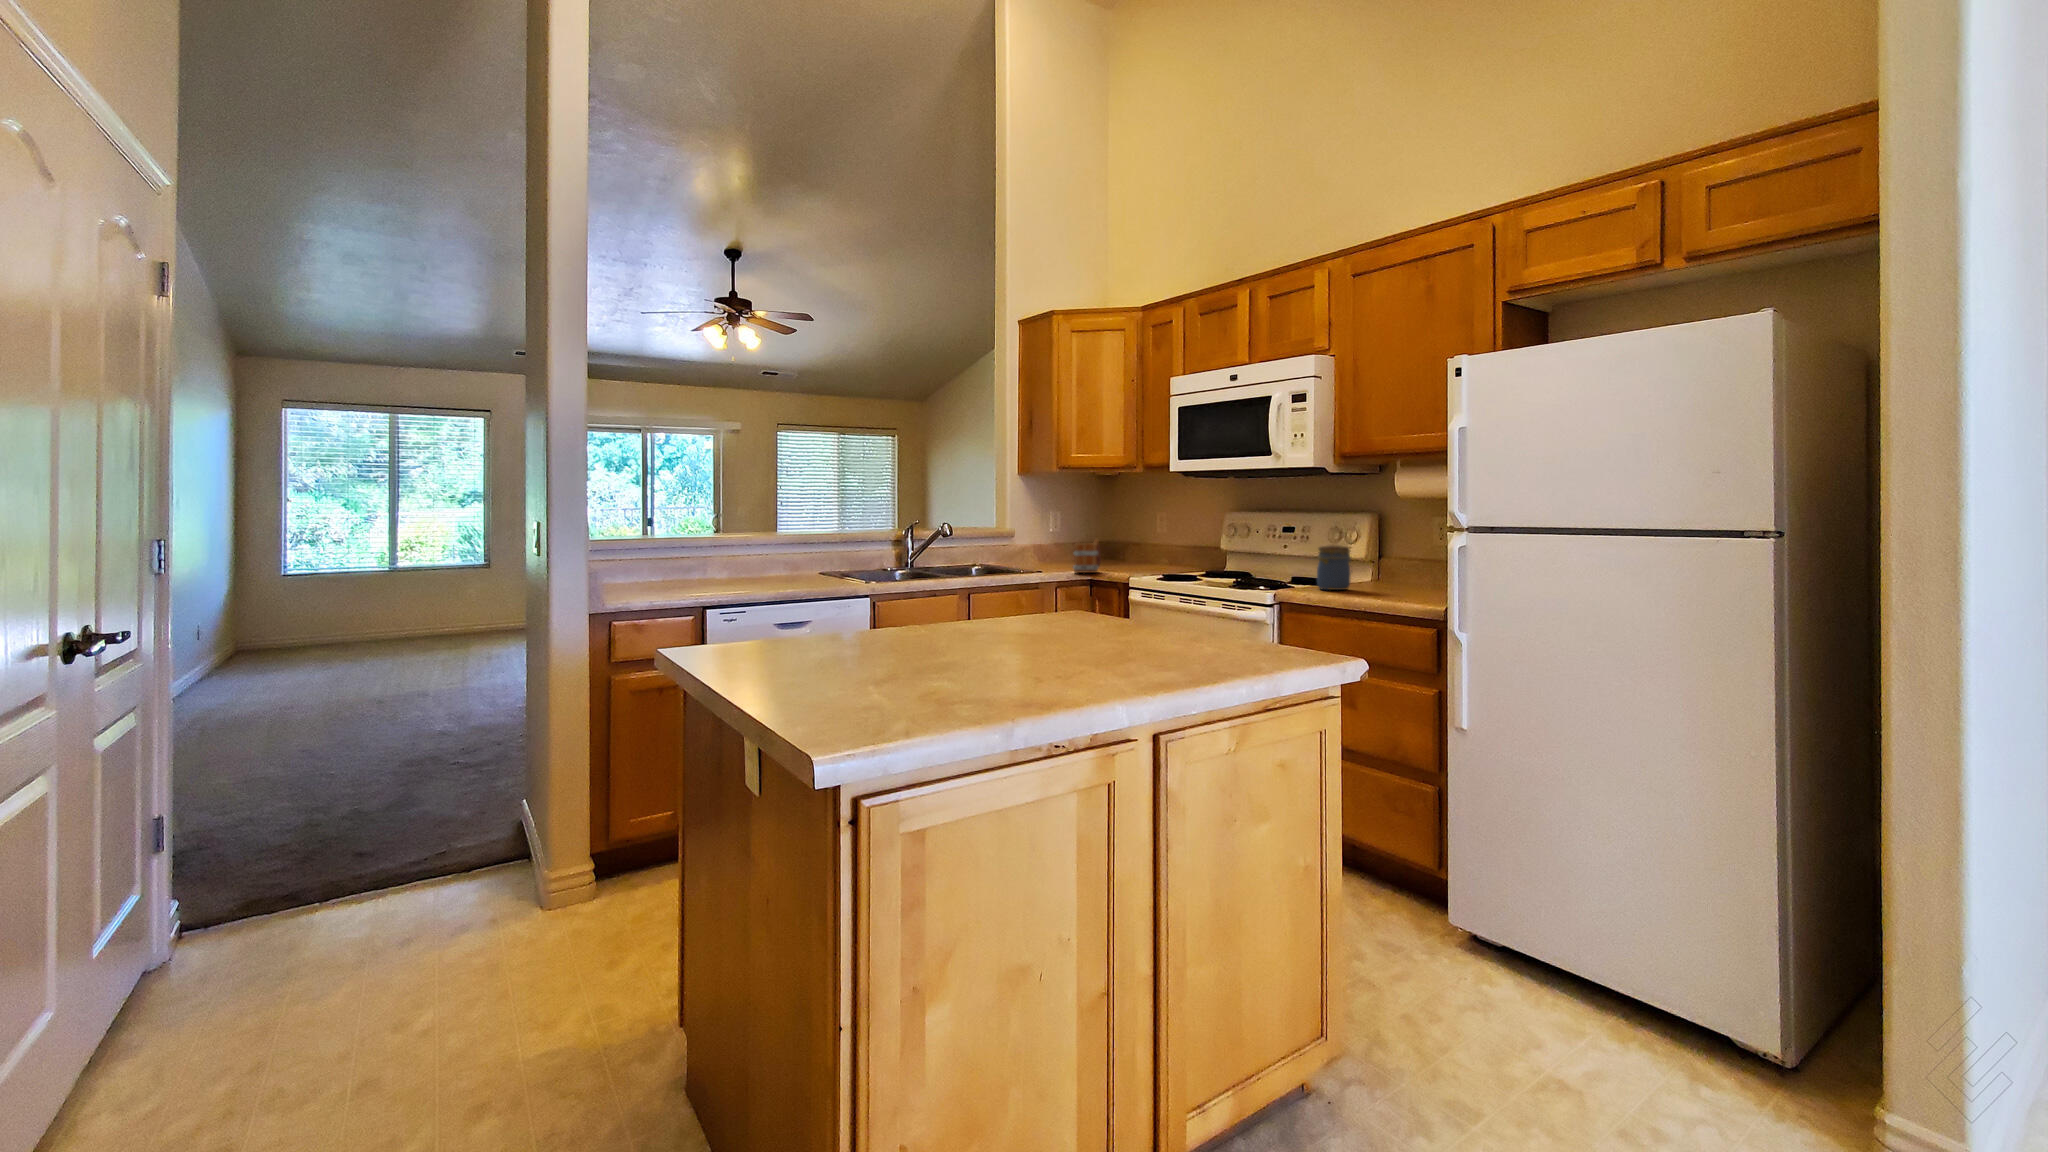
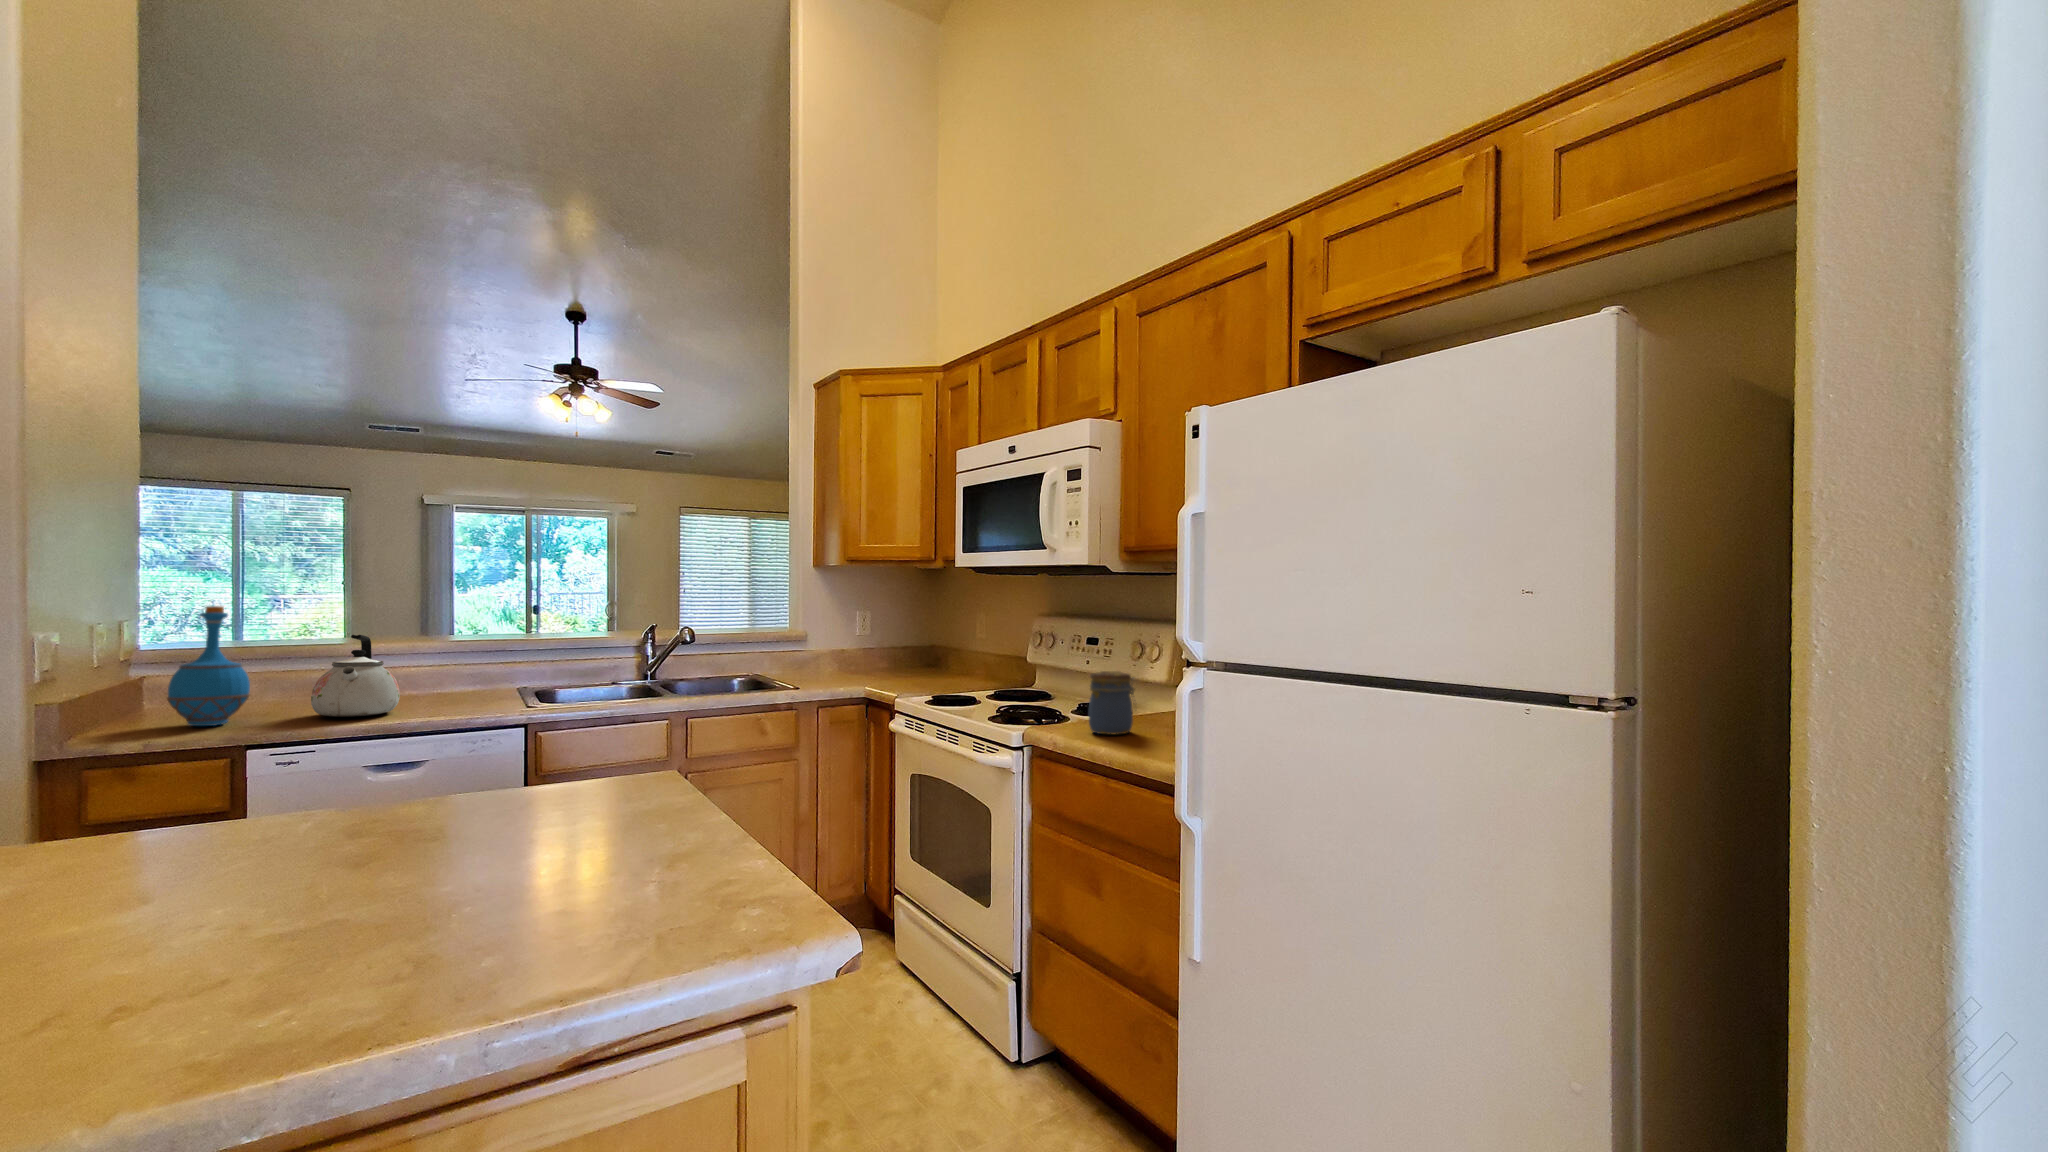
bottle: none [649,502,696,589] -> present [167,606,250,726]
kettle: none [727,524,781,585] -> present [311,635,400,717]
mug: present [1073,539,1101,573] -> none [845,647,886,691]

